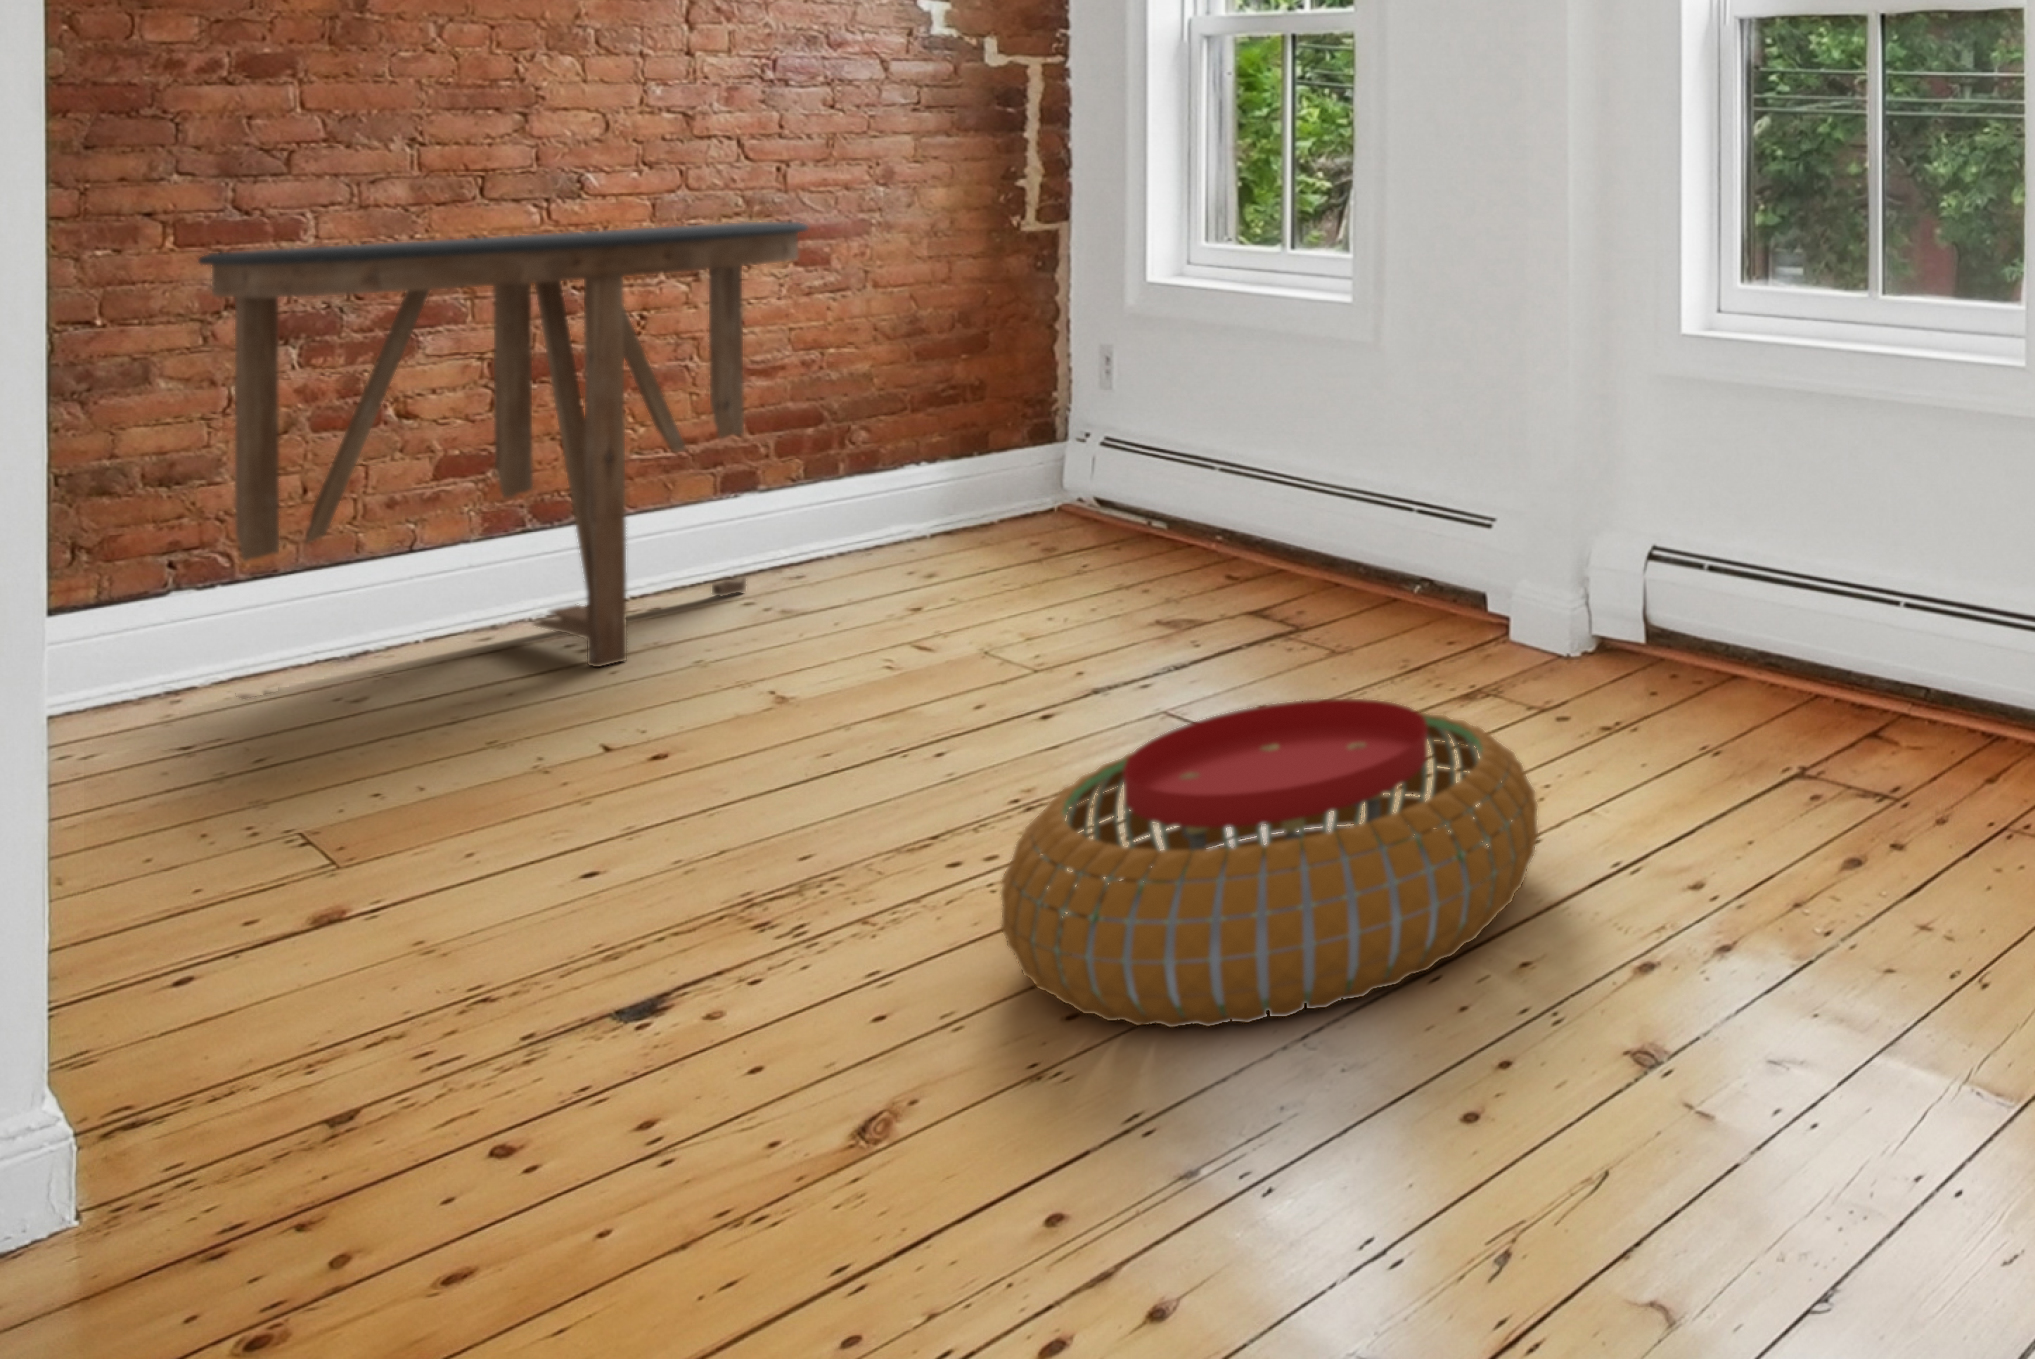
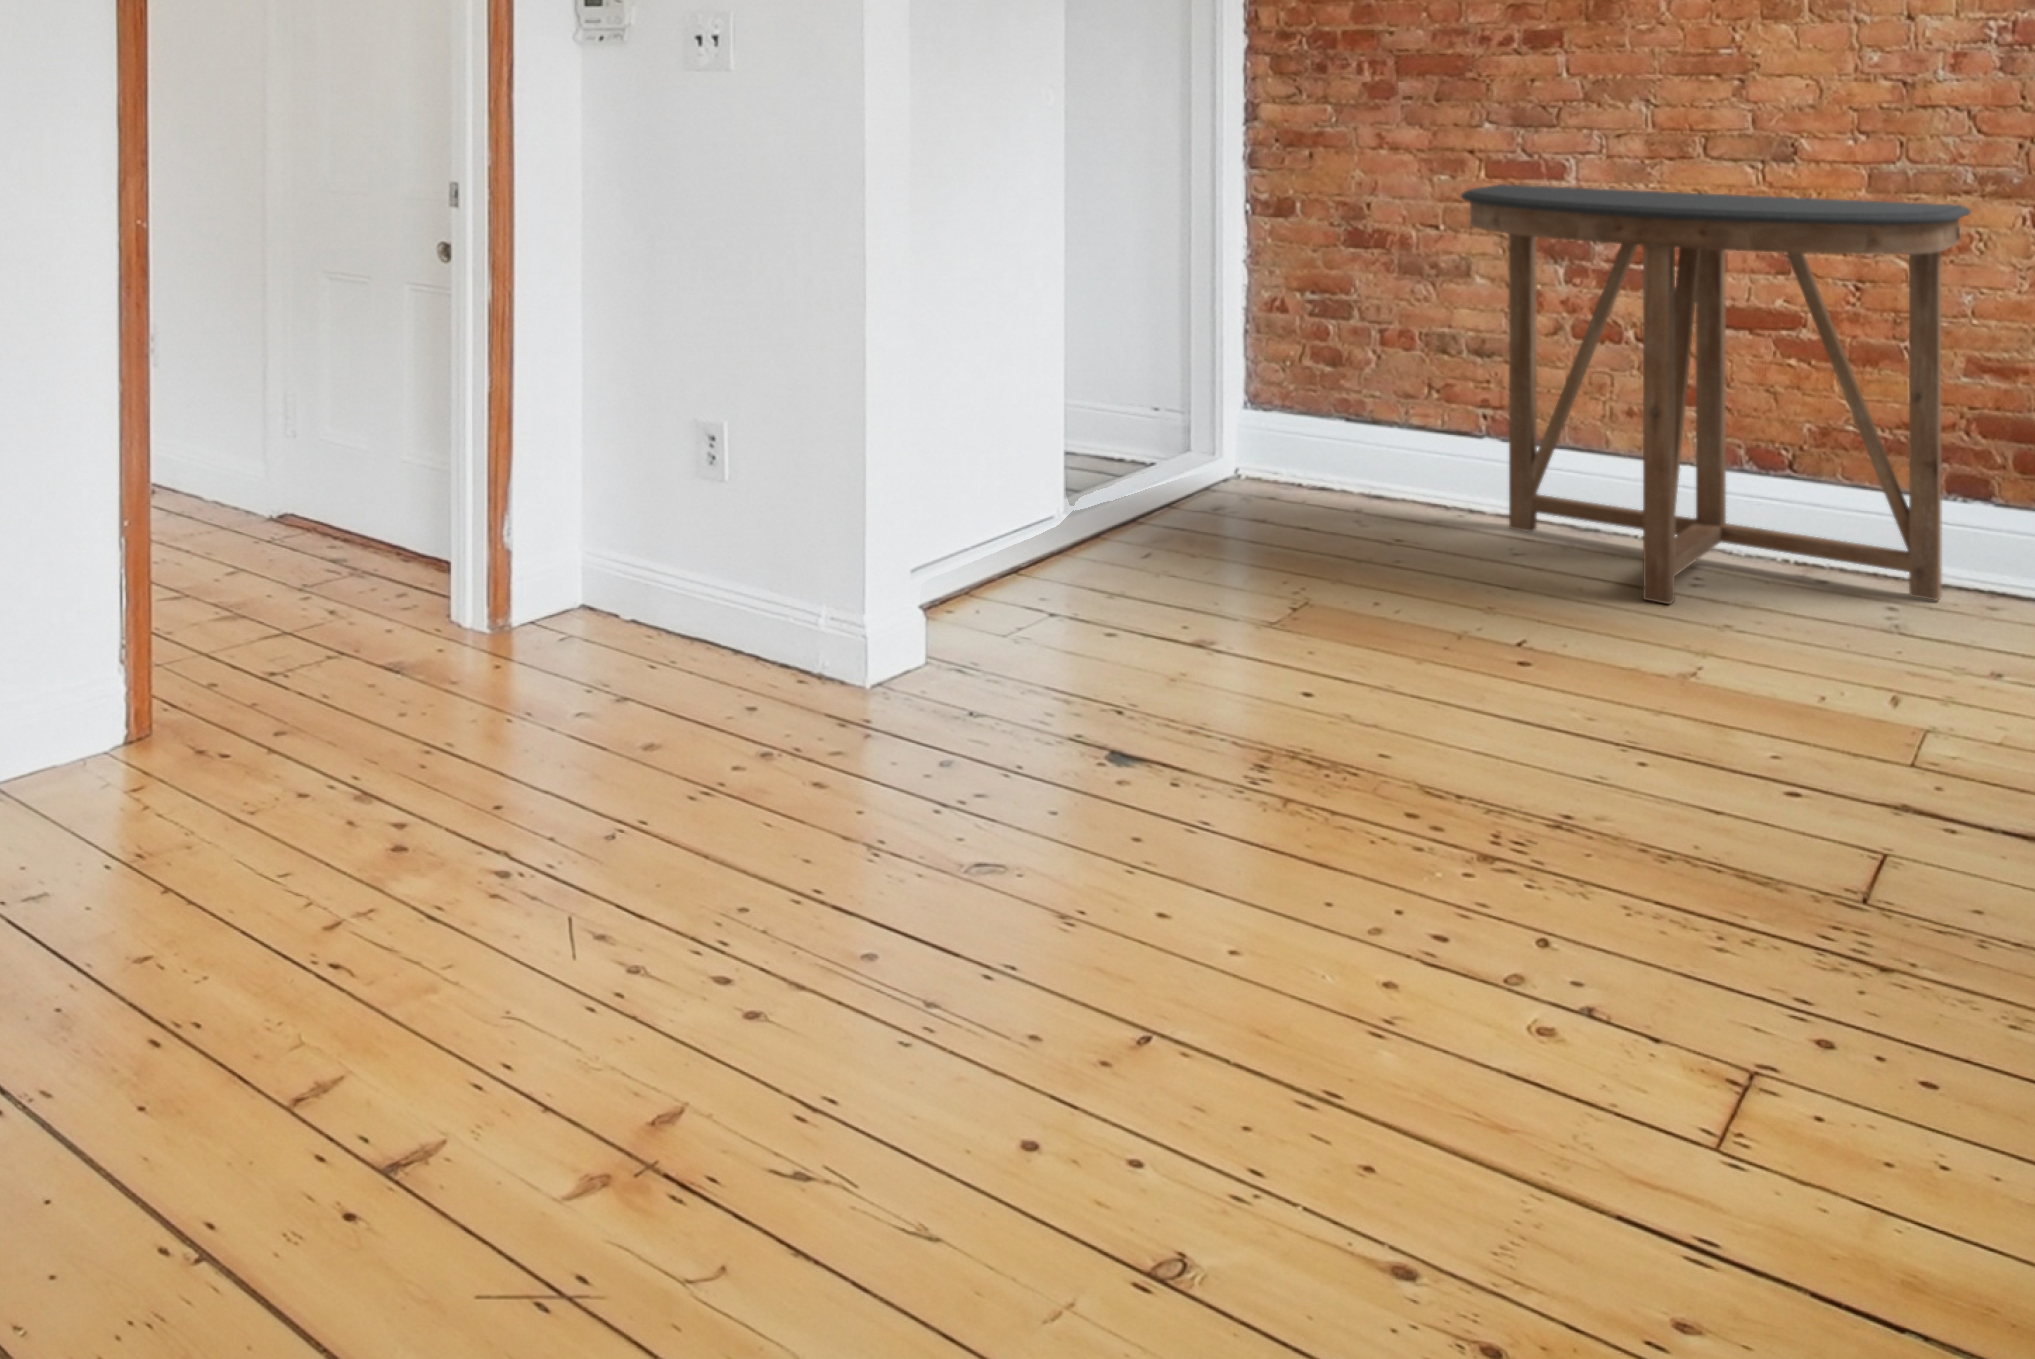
pouf: present [1001,699,1538,1027] -> none [769,732,1254,1059]

